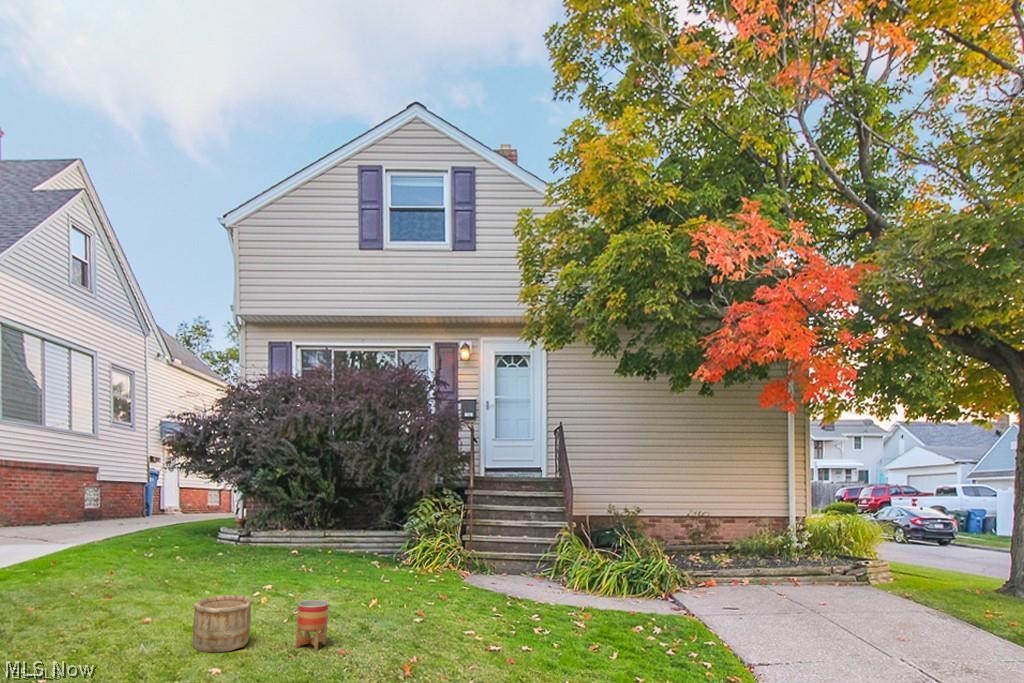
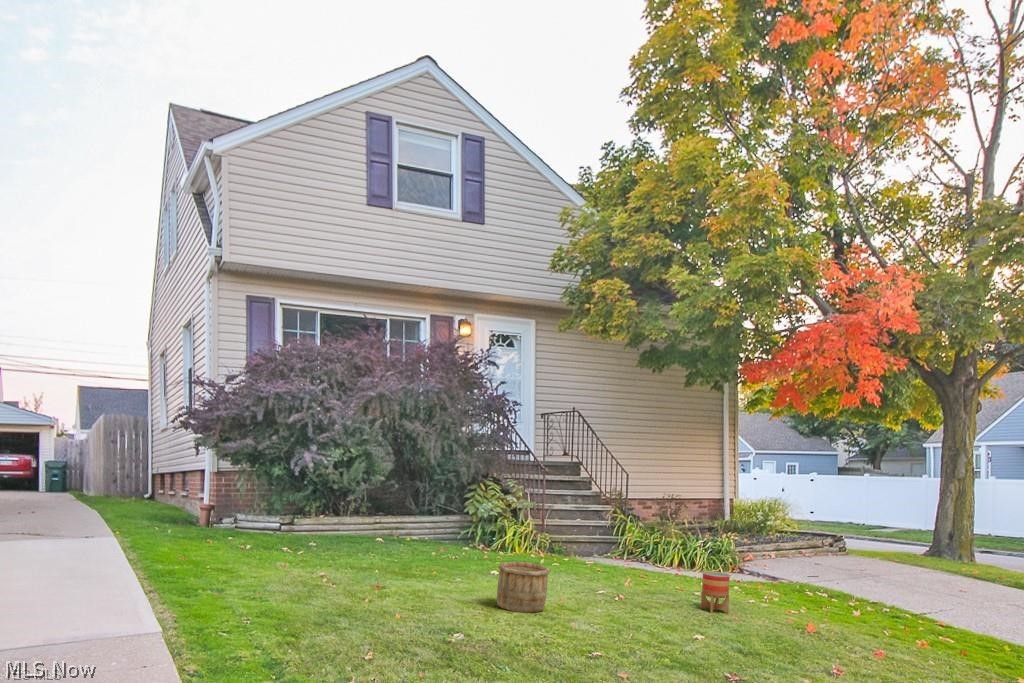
wooden bucket: present [193,595,253,653] -> present [497,561,550,613]

